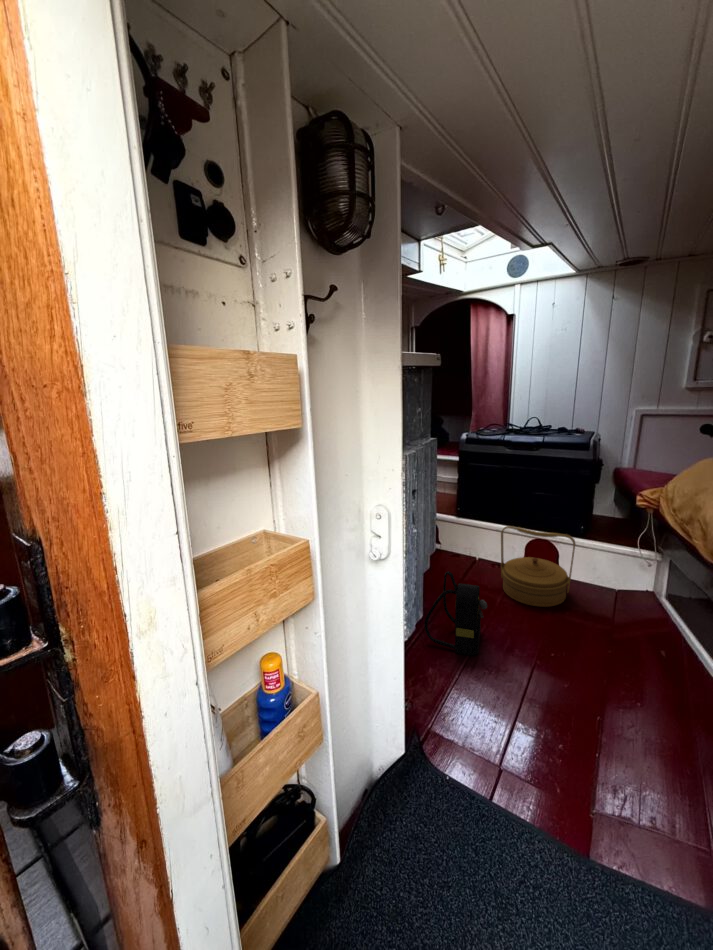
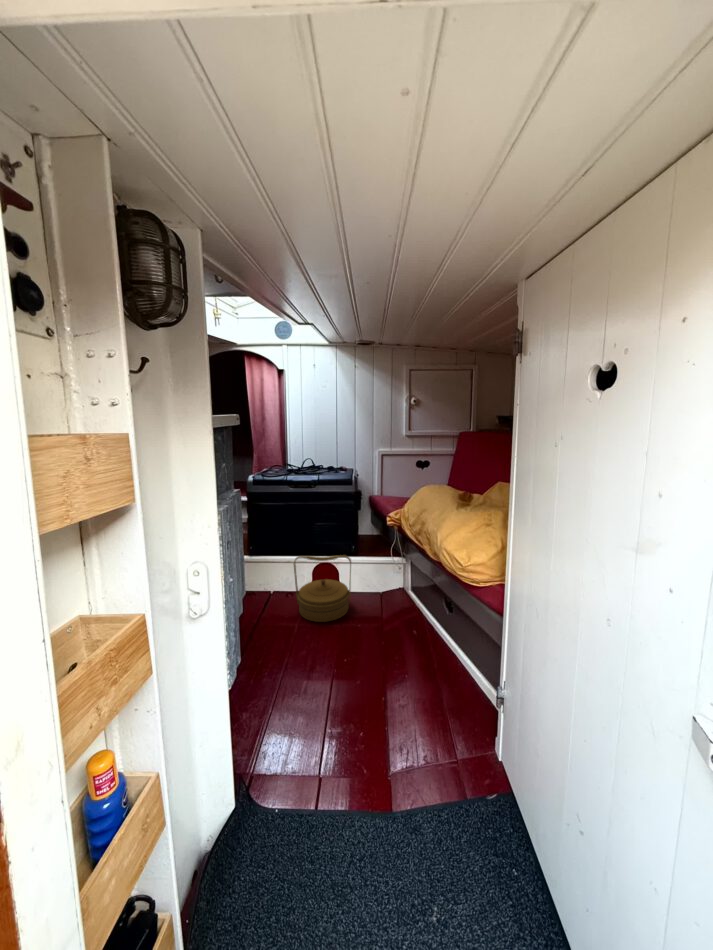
backpack: present [424,571,487,656] -> none [235,610,292,686]

